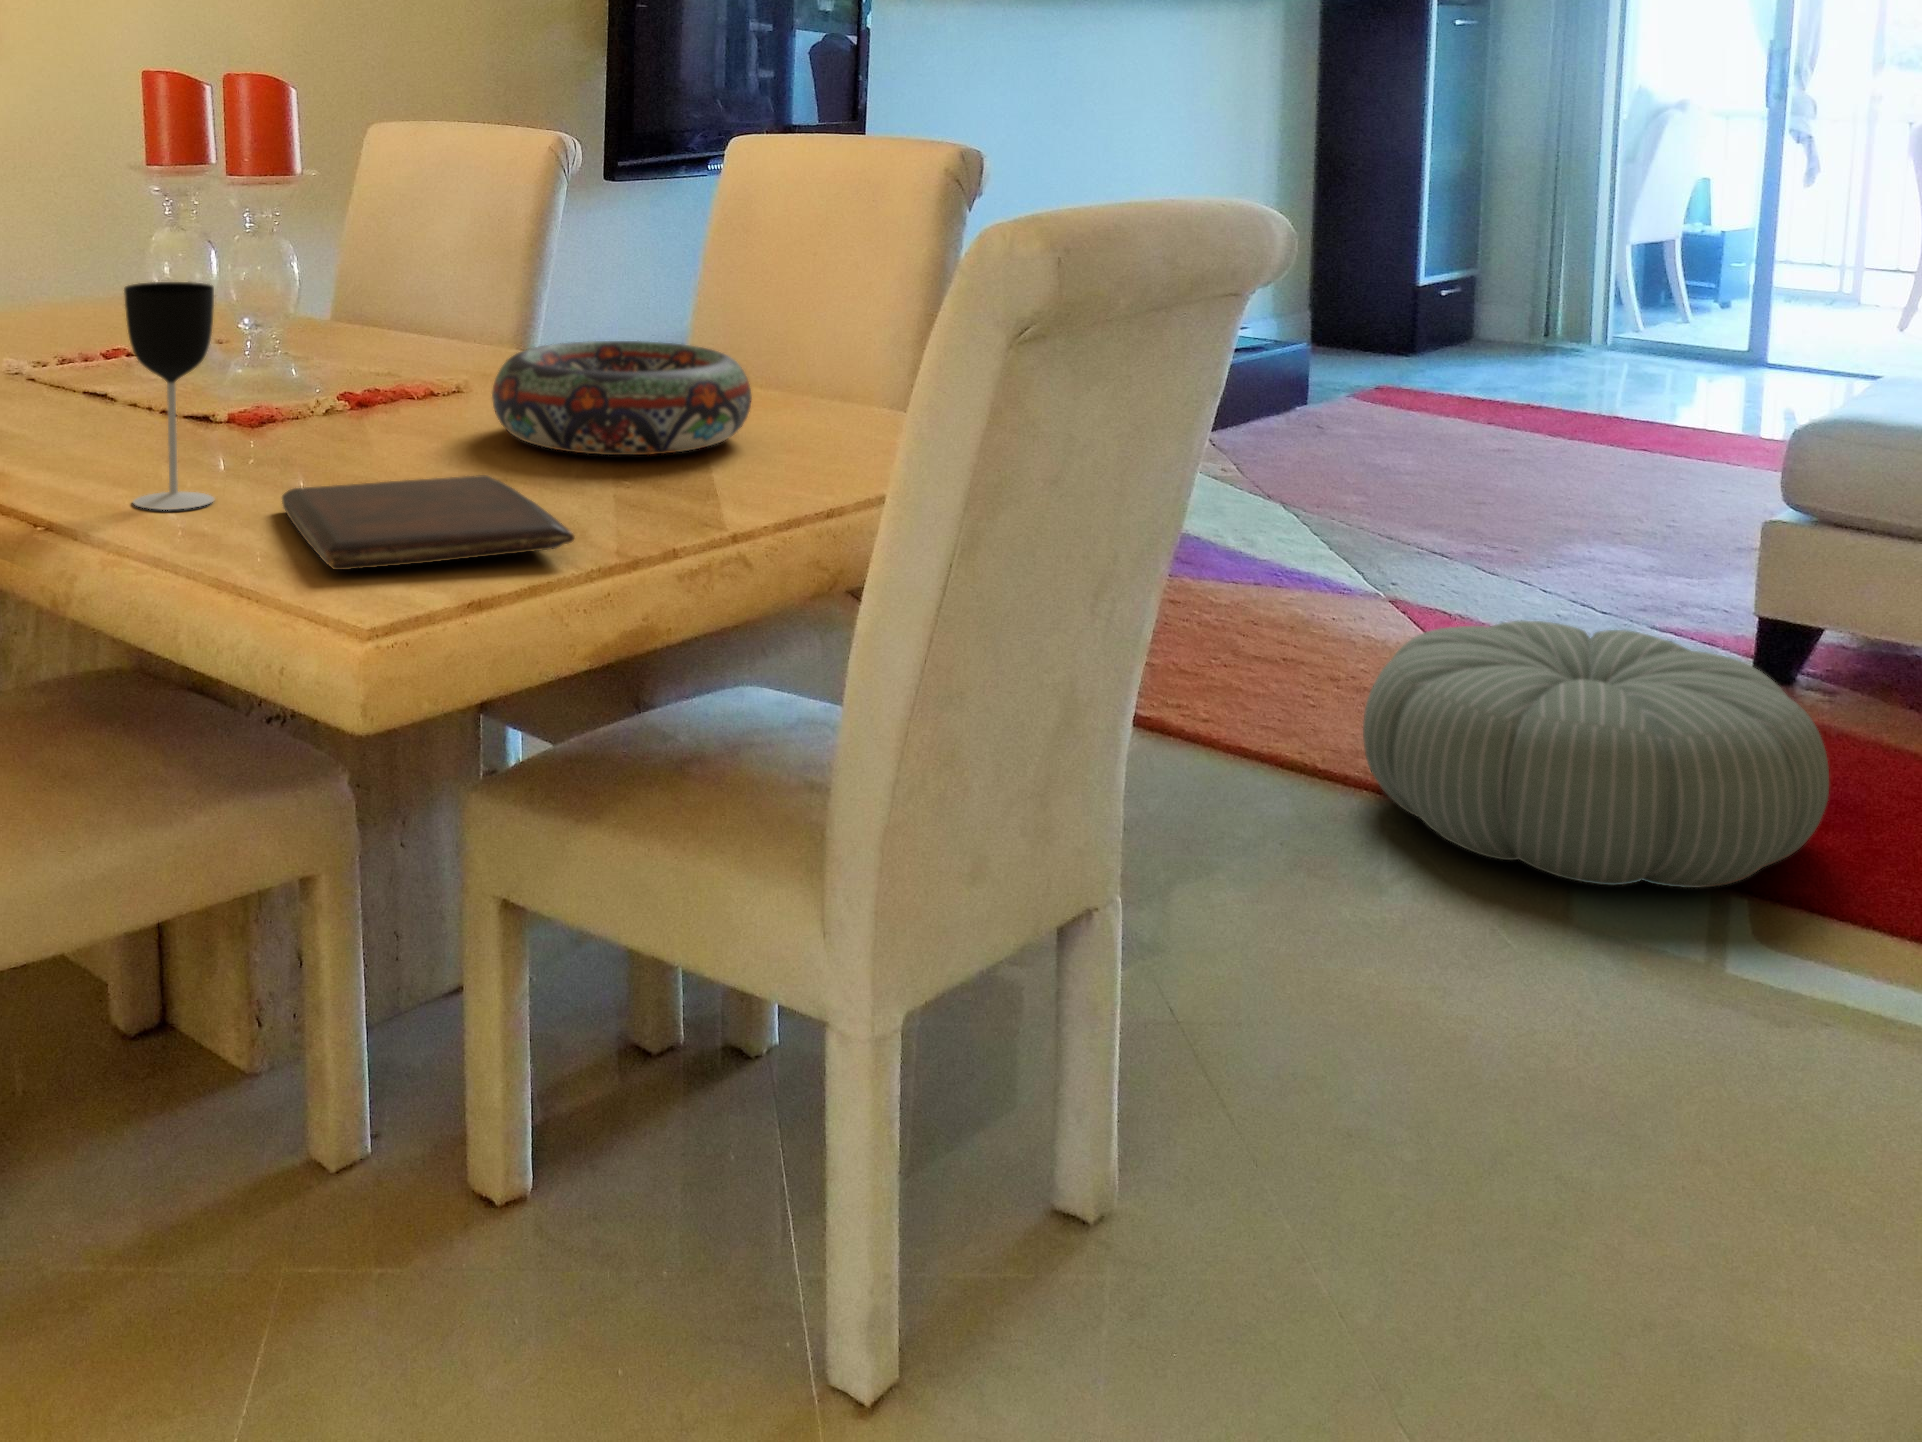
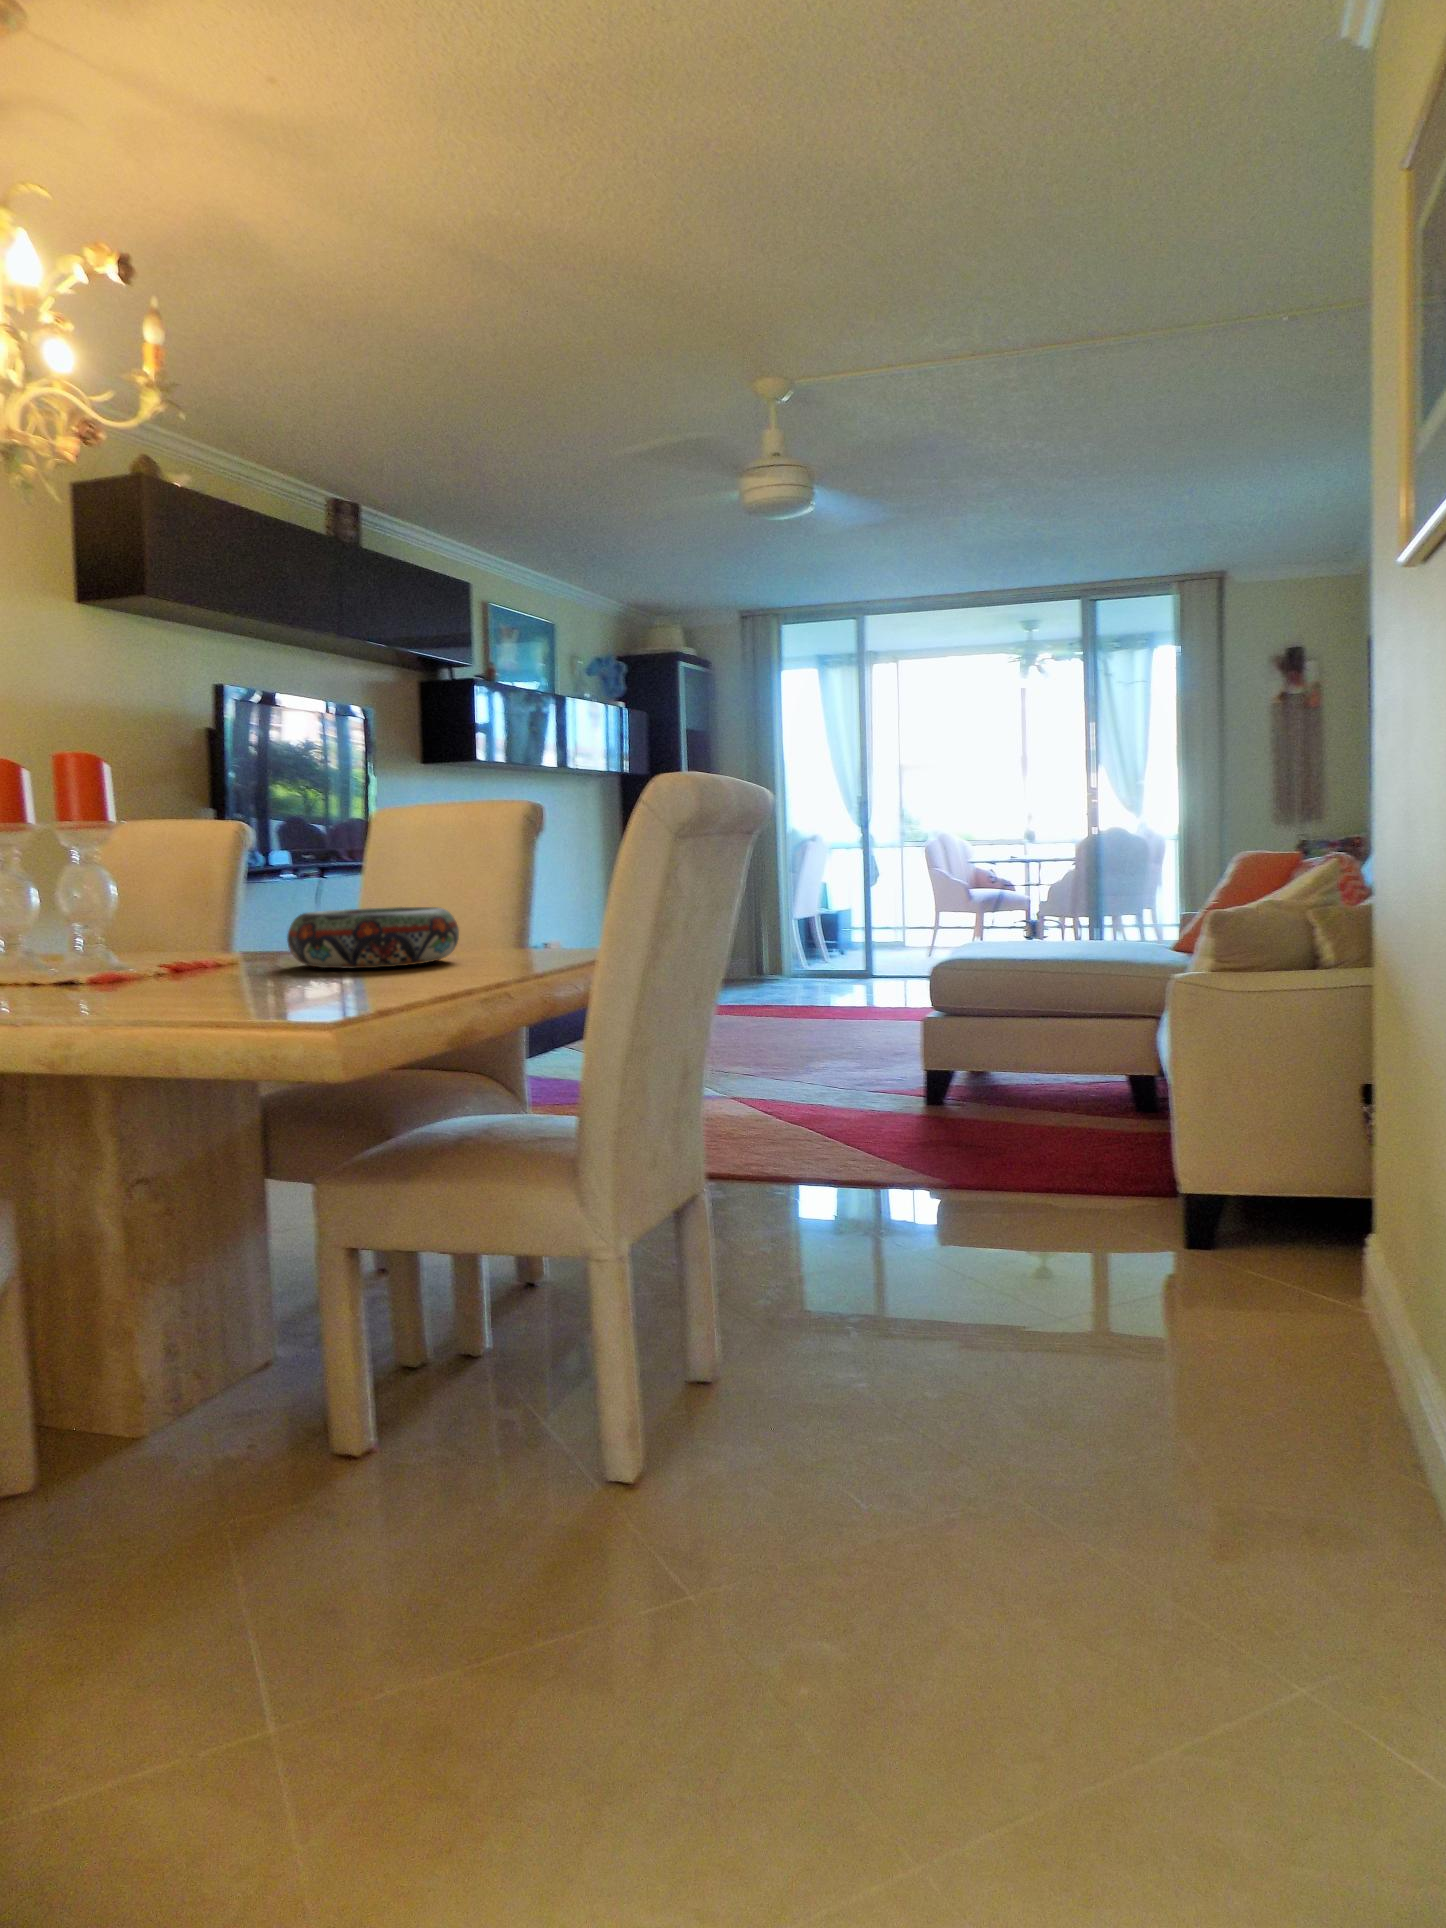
wine glass: present [124,282,214,510] -> none [63,849,137,1002]
book: present [282,475,574,570] -> none [192,967,421,1004]
pouf: present [1363,620,1829,888] -> none [759,1070,984,1195]

